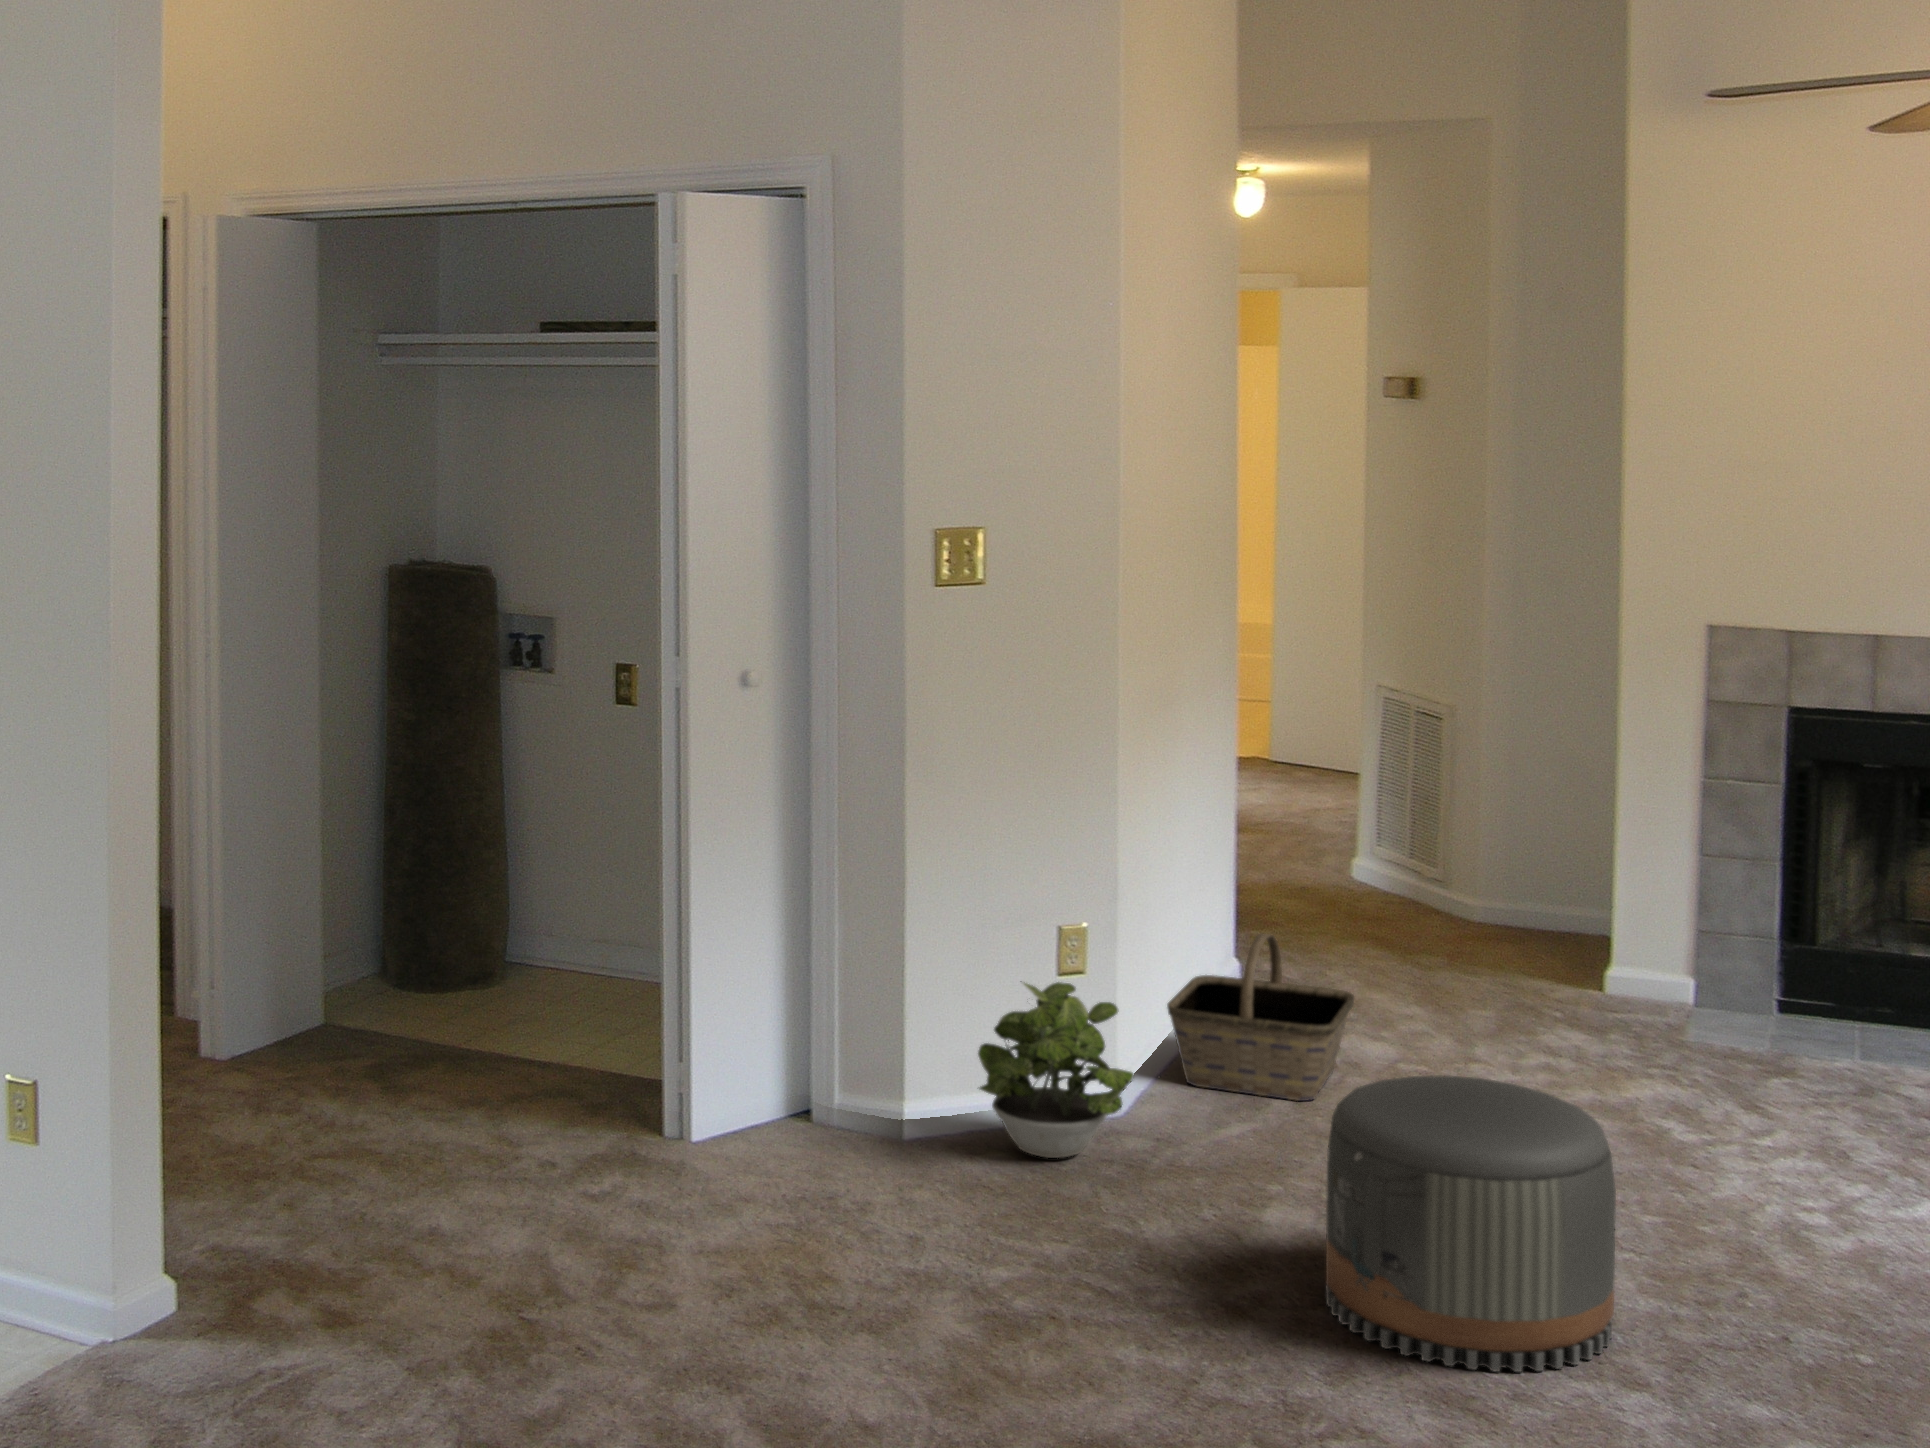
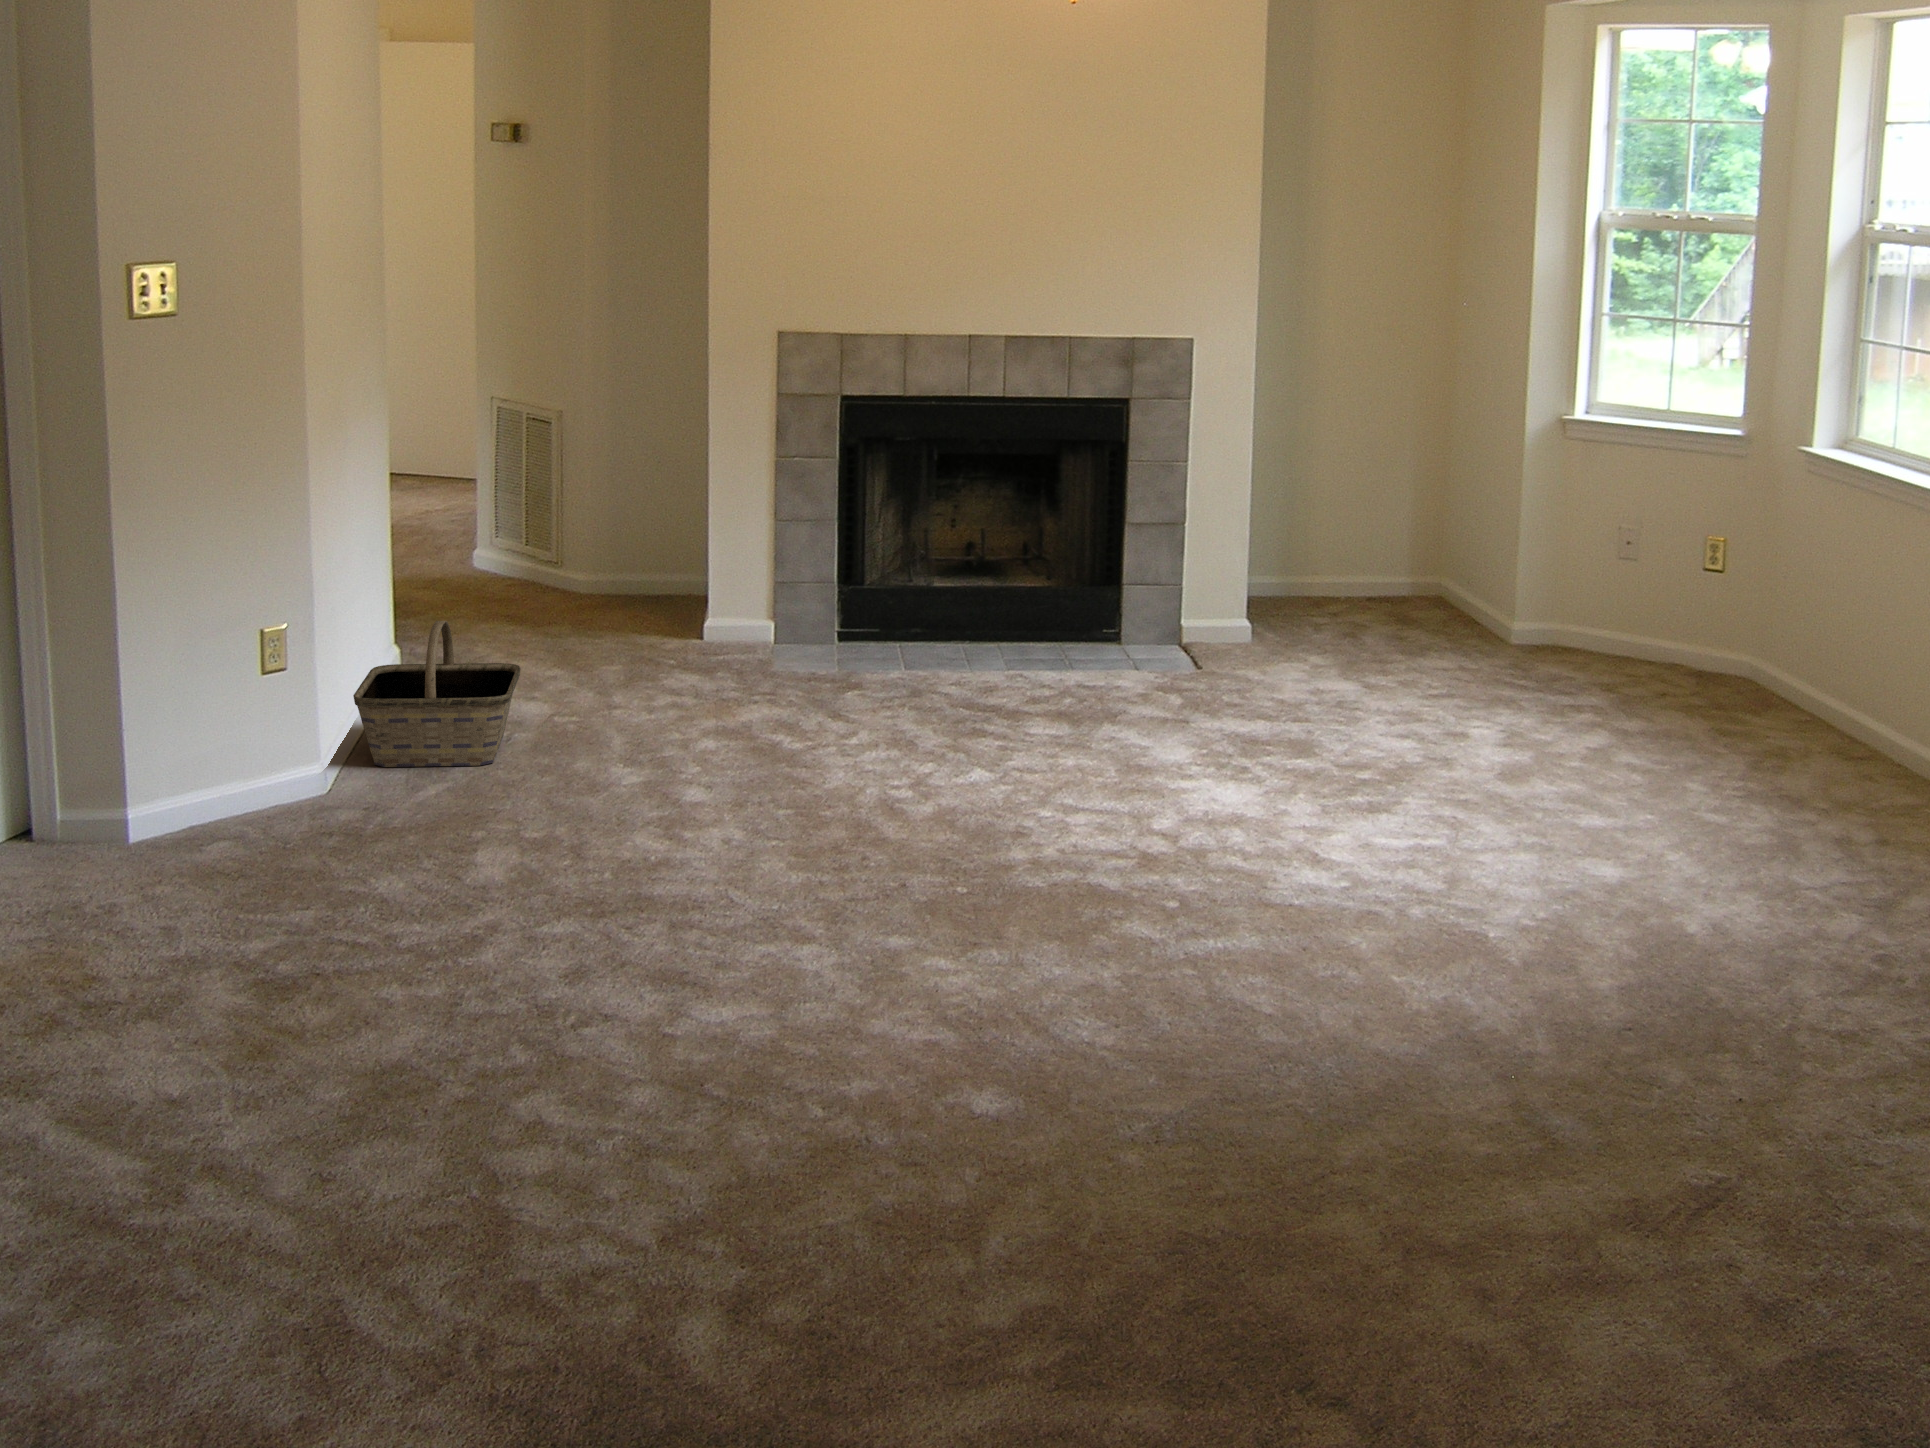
potted plant: present [978,982,1134,1158] -> none [177,687,341,855]
pouf: present [1326,1075,1616,1372] -> none [546,720,788,969]

